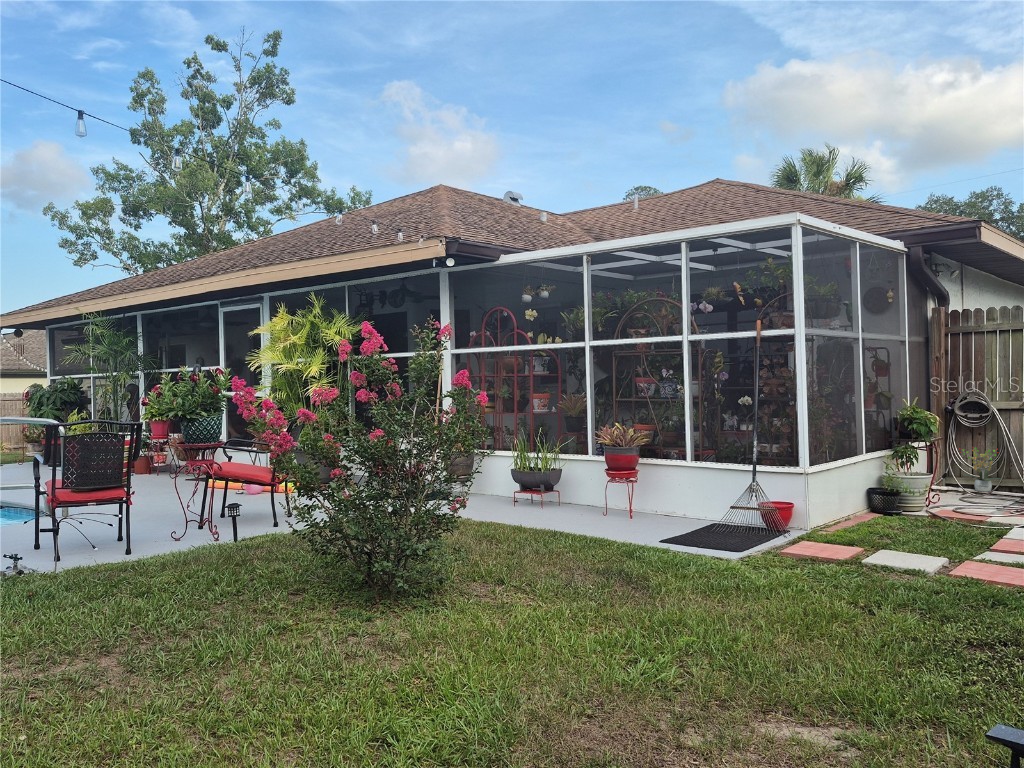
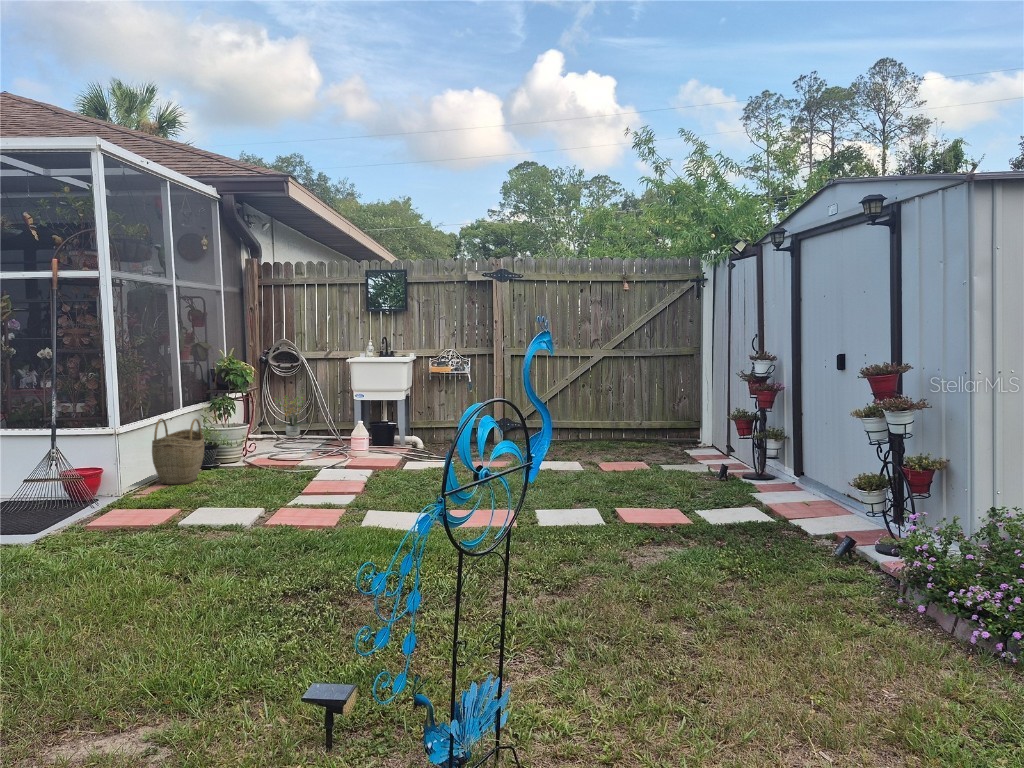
woven basket: none [836,462,886,526] -> present [152,419,204,485]

